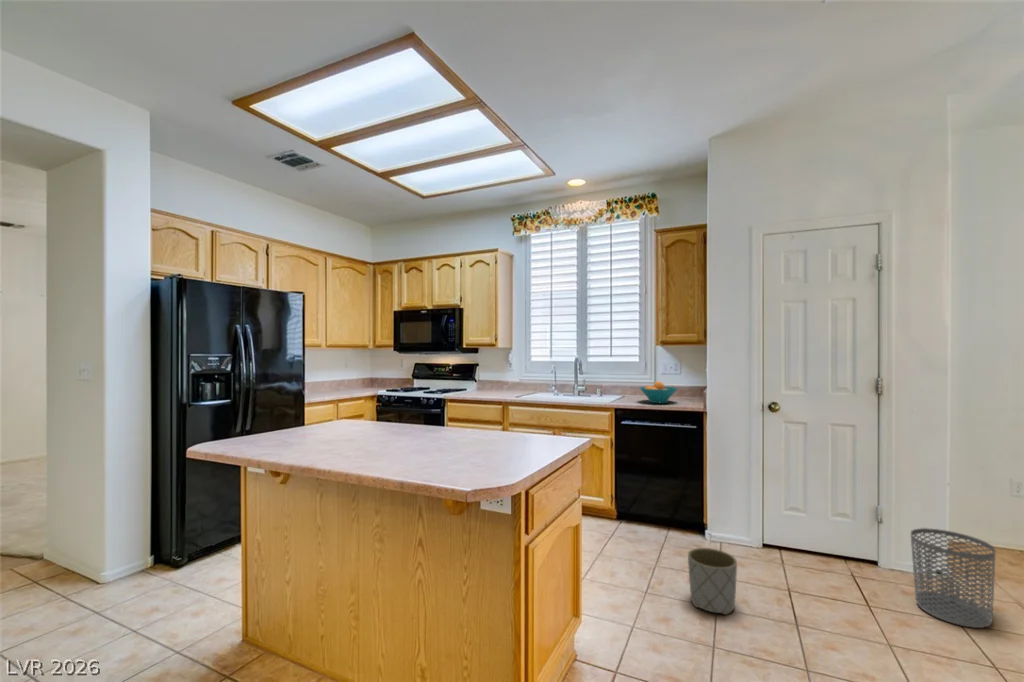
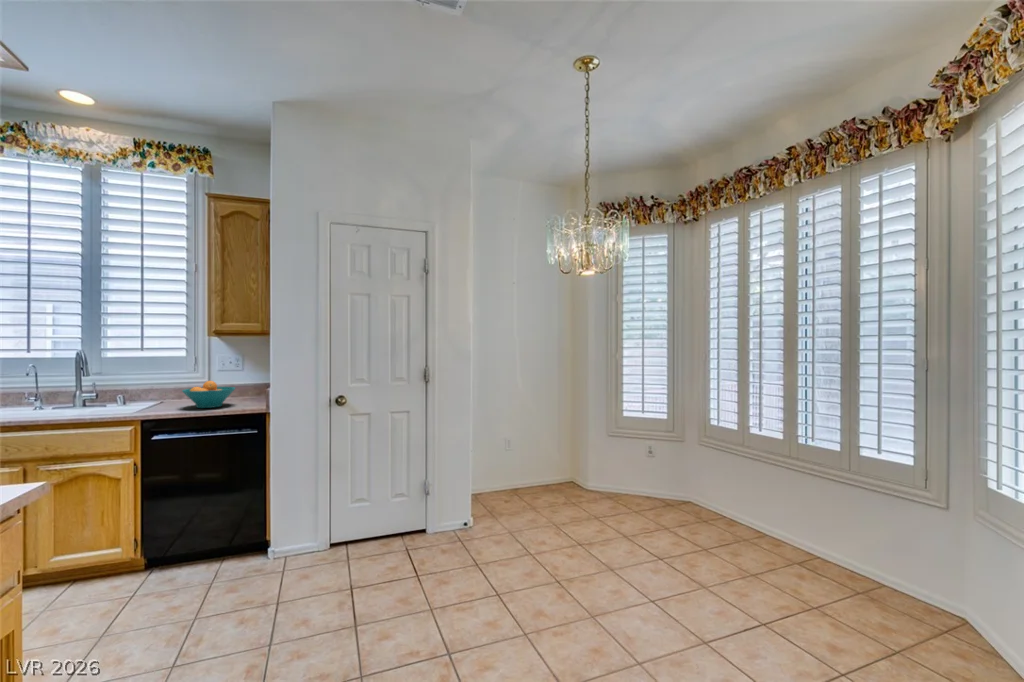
waste bin: present [911,528,995,628] -> none [447,489,497,564]
planter: present [688,548,737,615] -> none [236,571,295,651]

